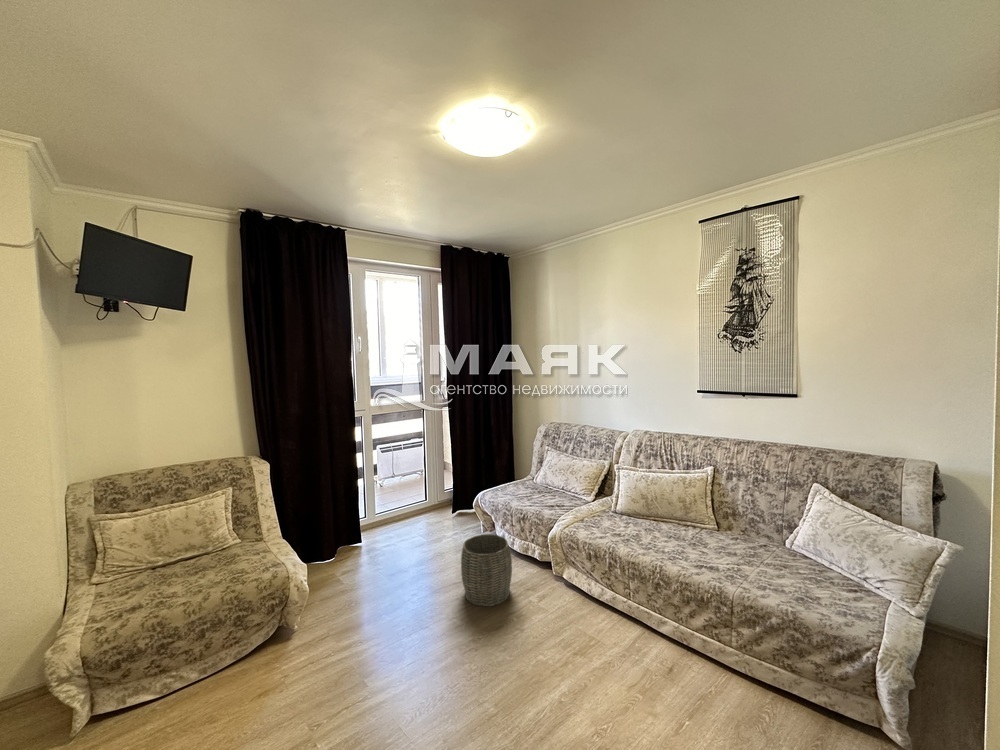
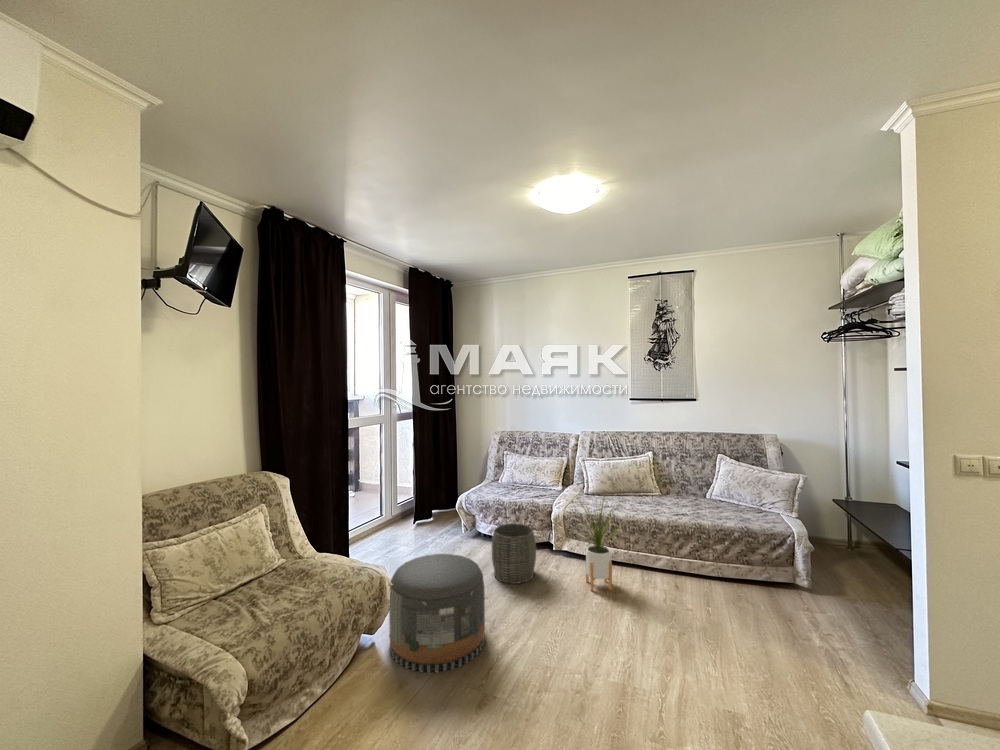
house plant: none [529,512,597,649] -> present [580,495,617,591]
pouf: none [280,560,389,693] -> present [389,554,485,673]

